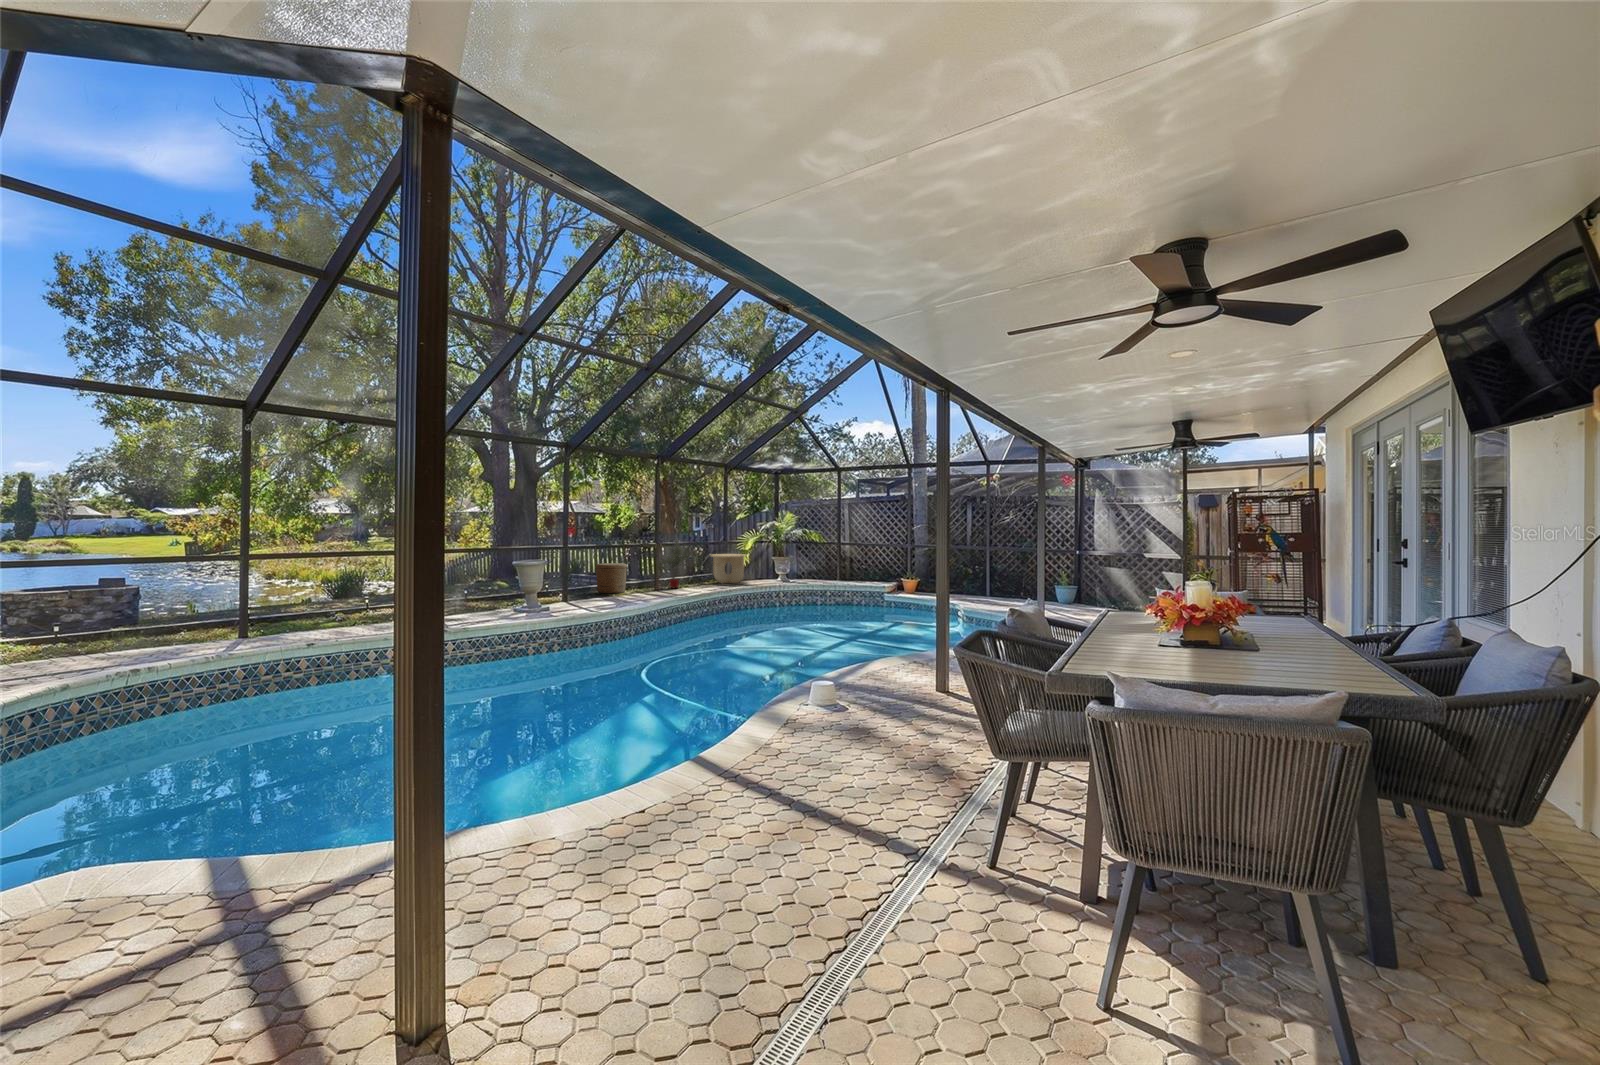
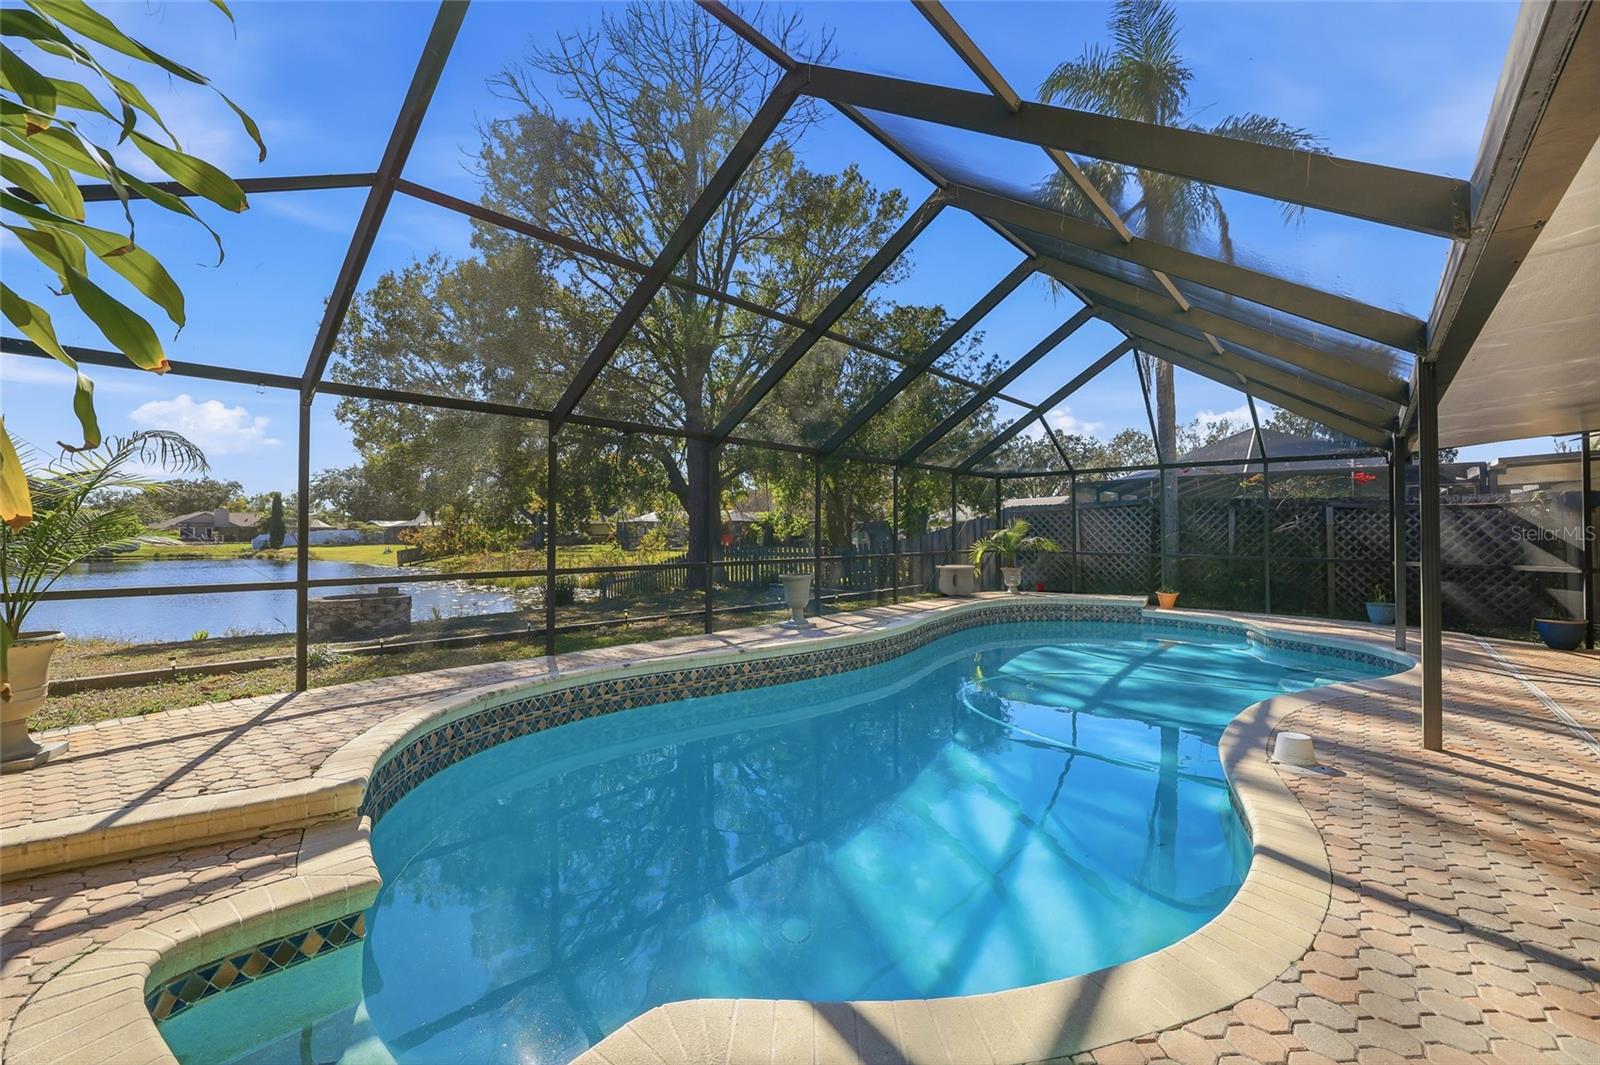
potted tree: present [657,539,692,589] -> present [1022,547,1060,592]
woven basket: present [596,563,627,593] -> none [833,576,863,607]

